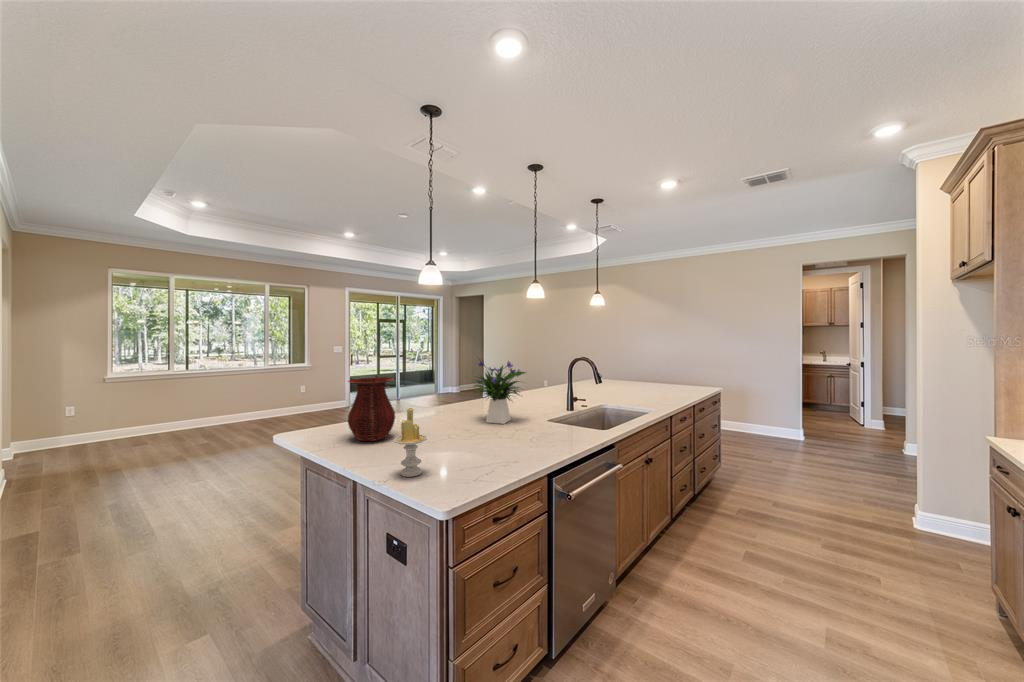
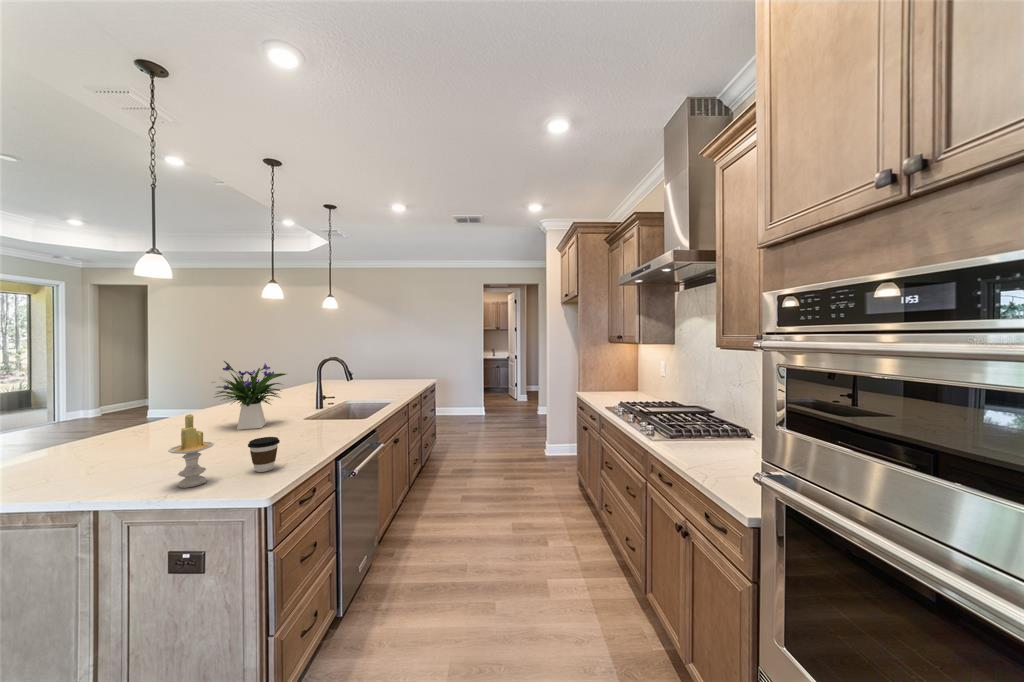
vase: present [348,377,395,441] -> none [32,389,121,474]
coffee cup: none [455,439,483,476] -> present [248,437,280,472]

